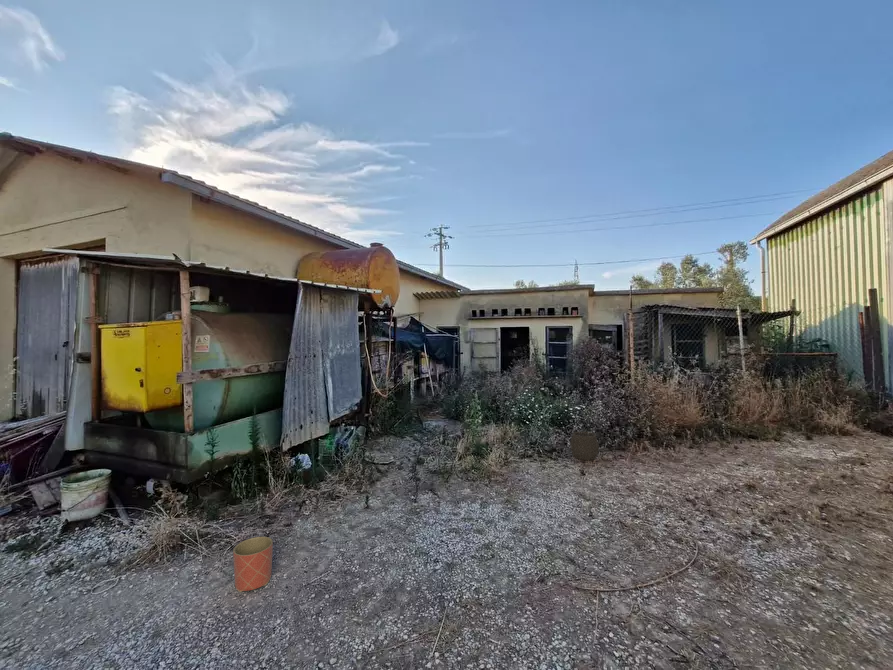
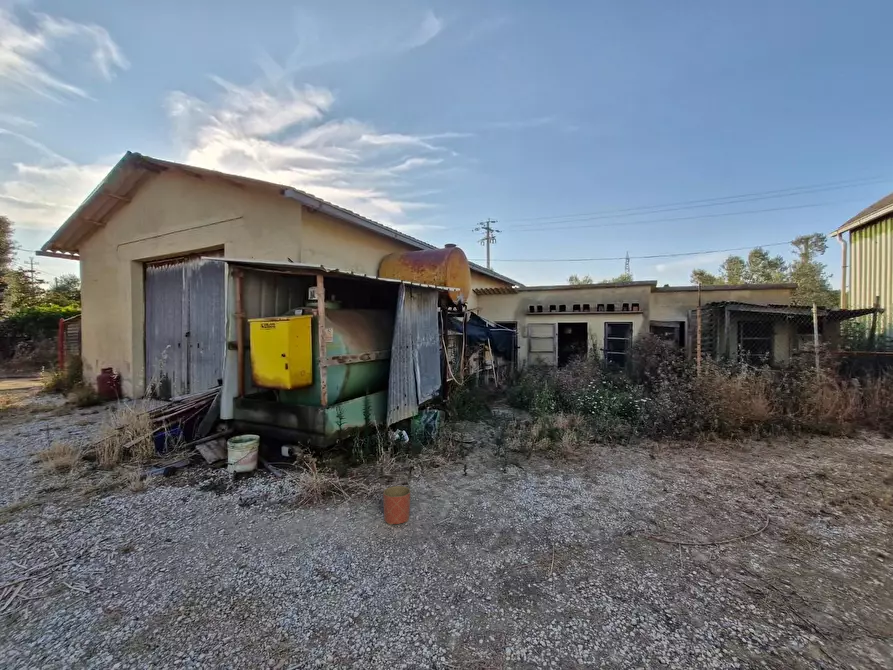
woven basket: present [570,432,599,460] -> none [638,422,667,448]

